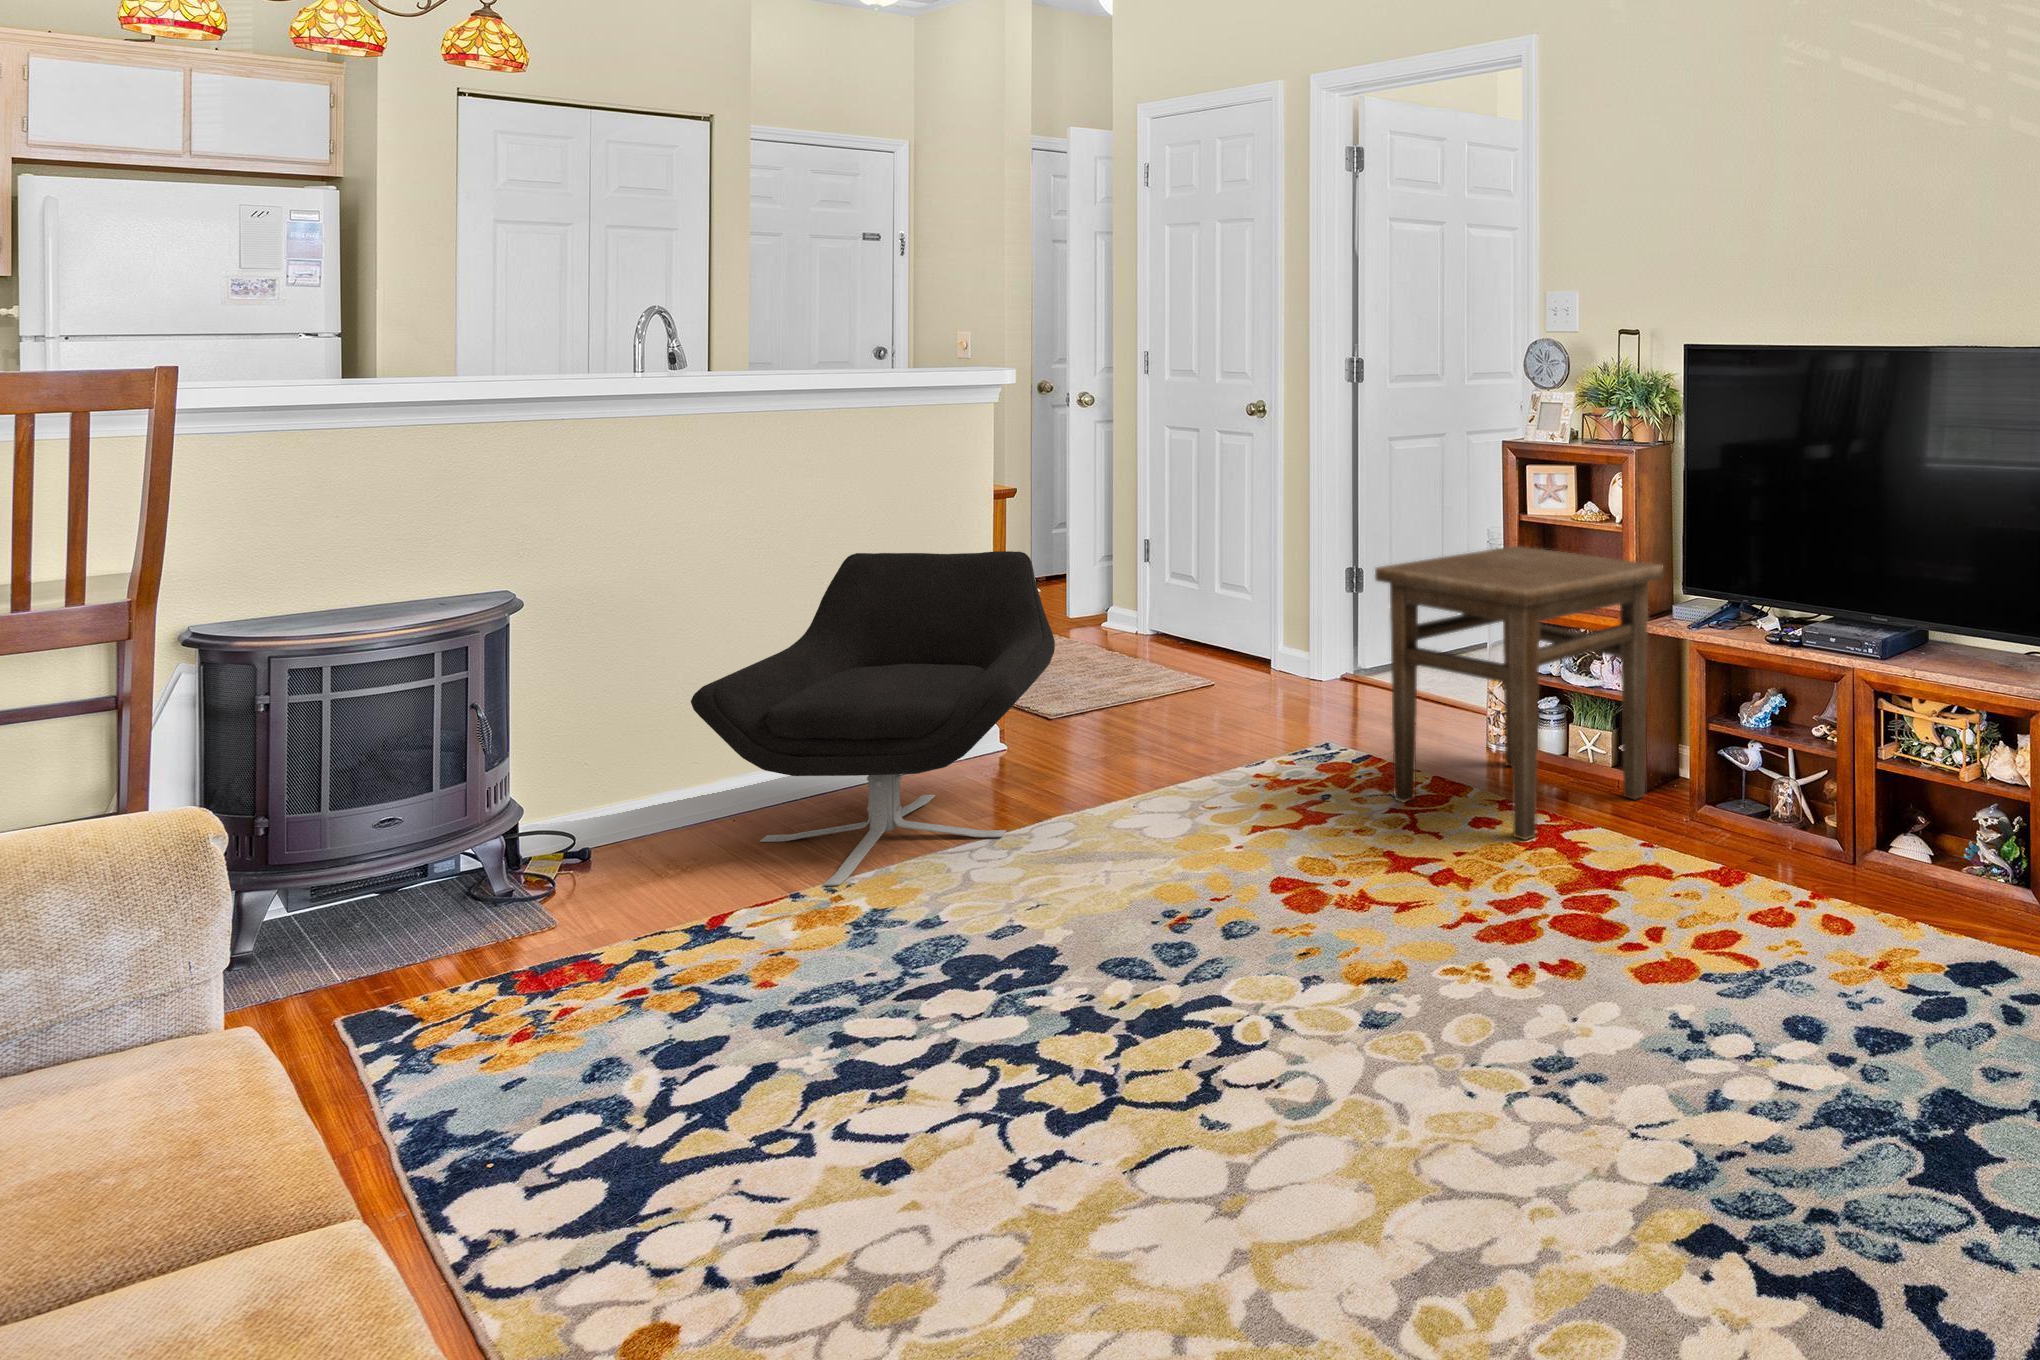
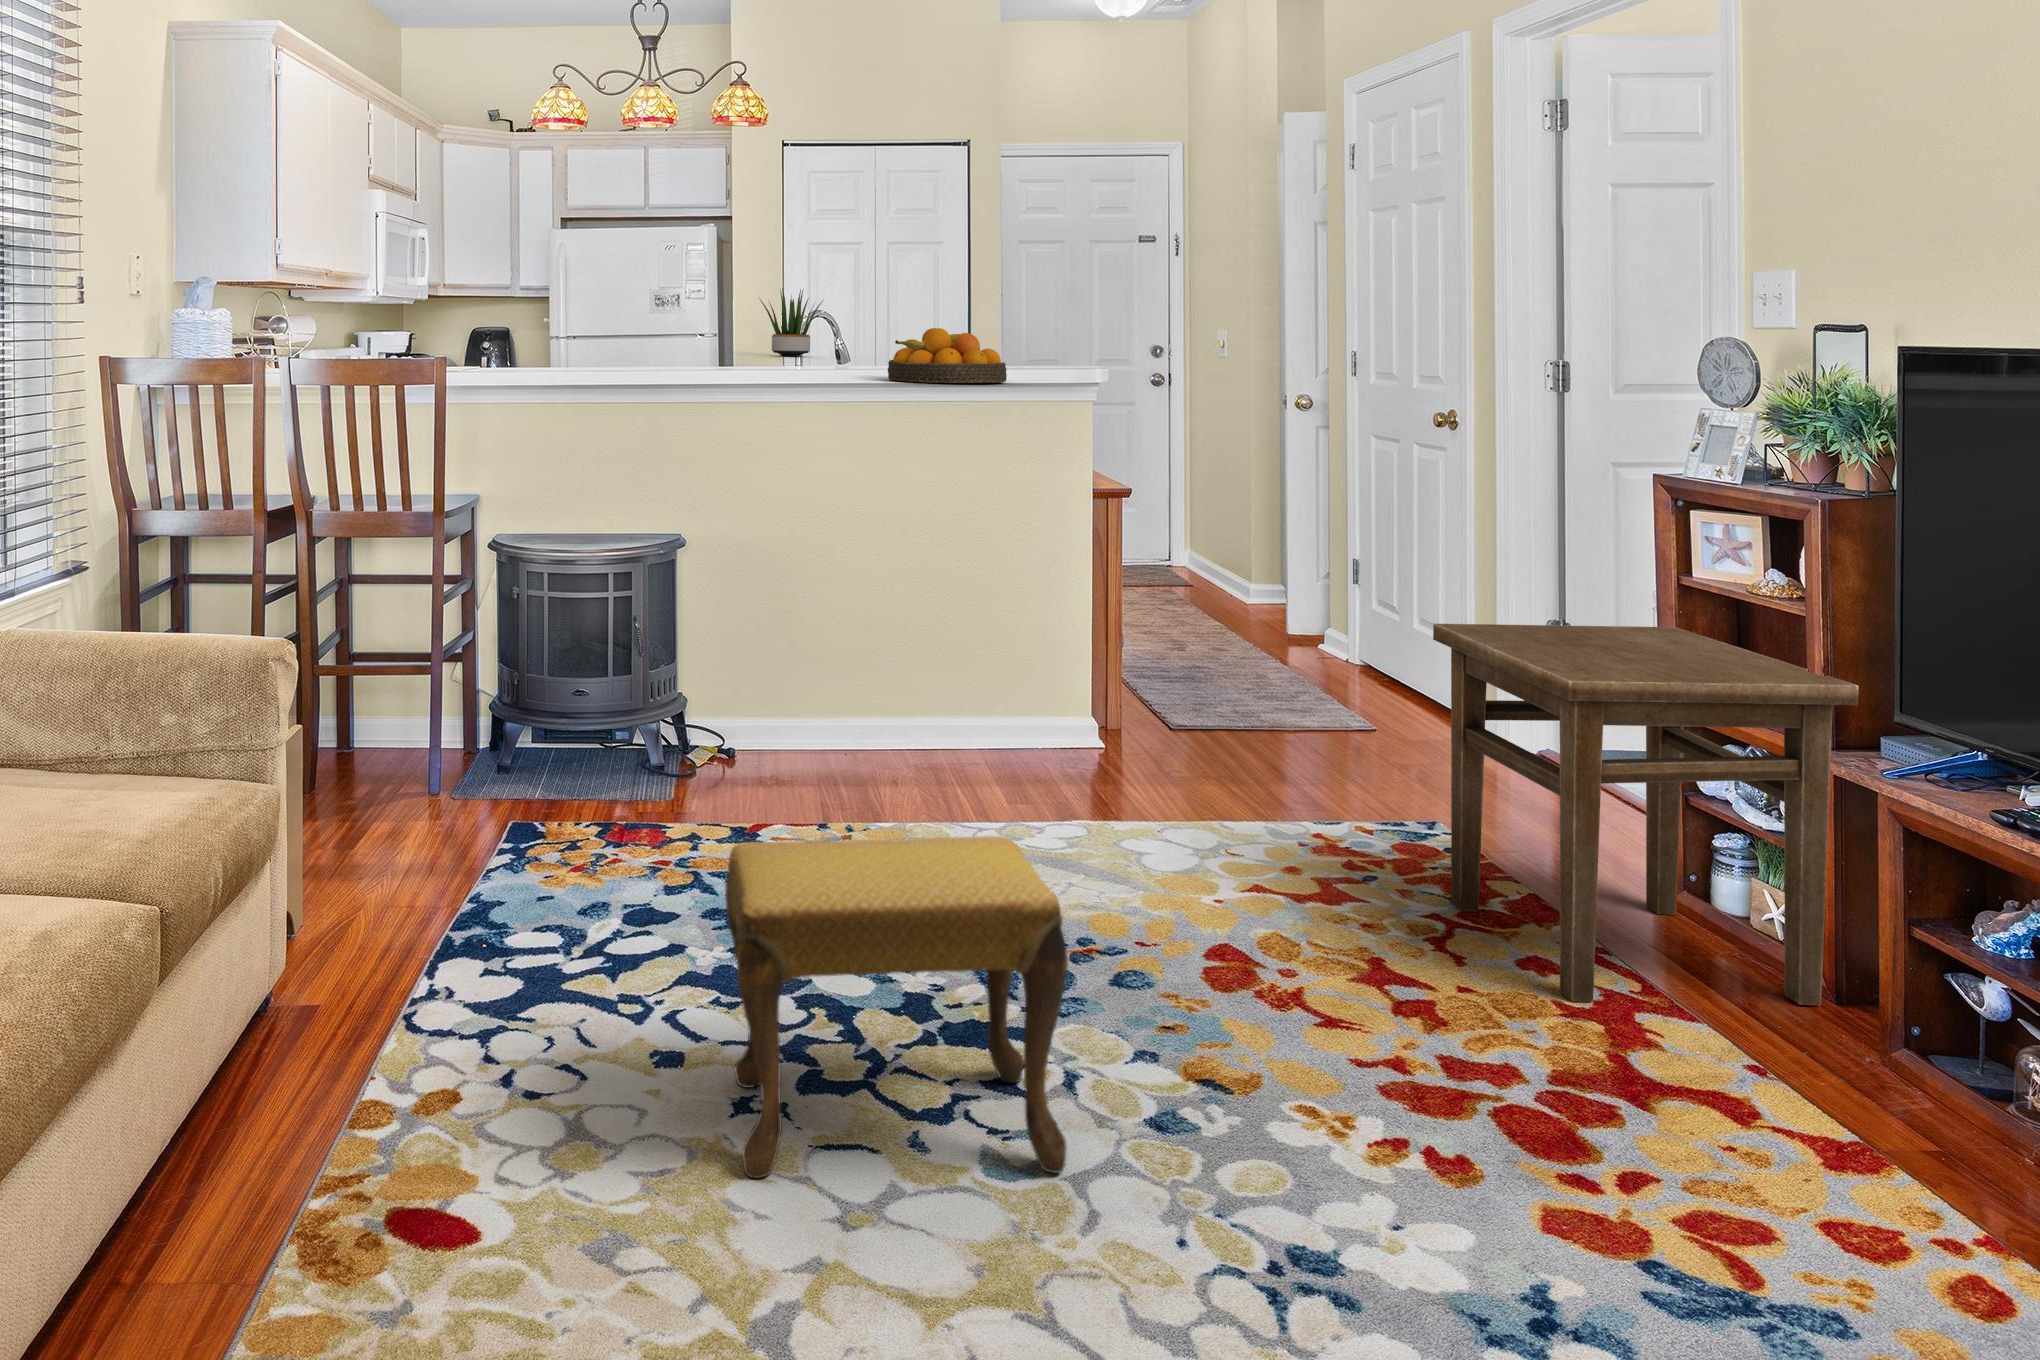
potted plant: none [396,275,491,363] -> present [760,289,823,356]
fruit bowl: none [753,323,898,384] -> present [888,328,1007,383]
lounge chair: present [691,551,1055,886] -> none [790,537,1112,825]
footstool: none [970,813,1345,1223] -> present [725,836,1068,1178]

